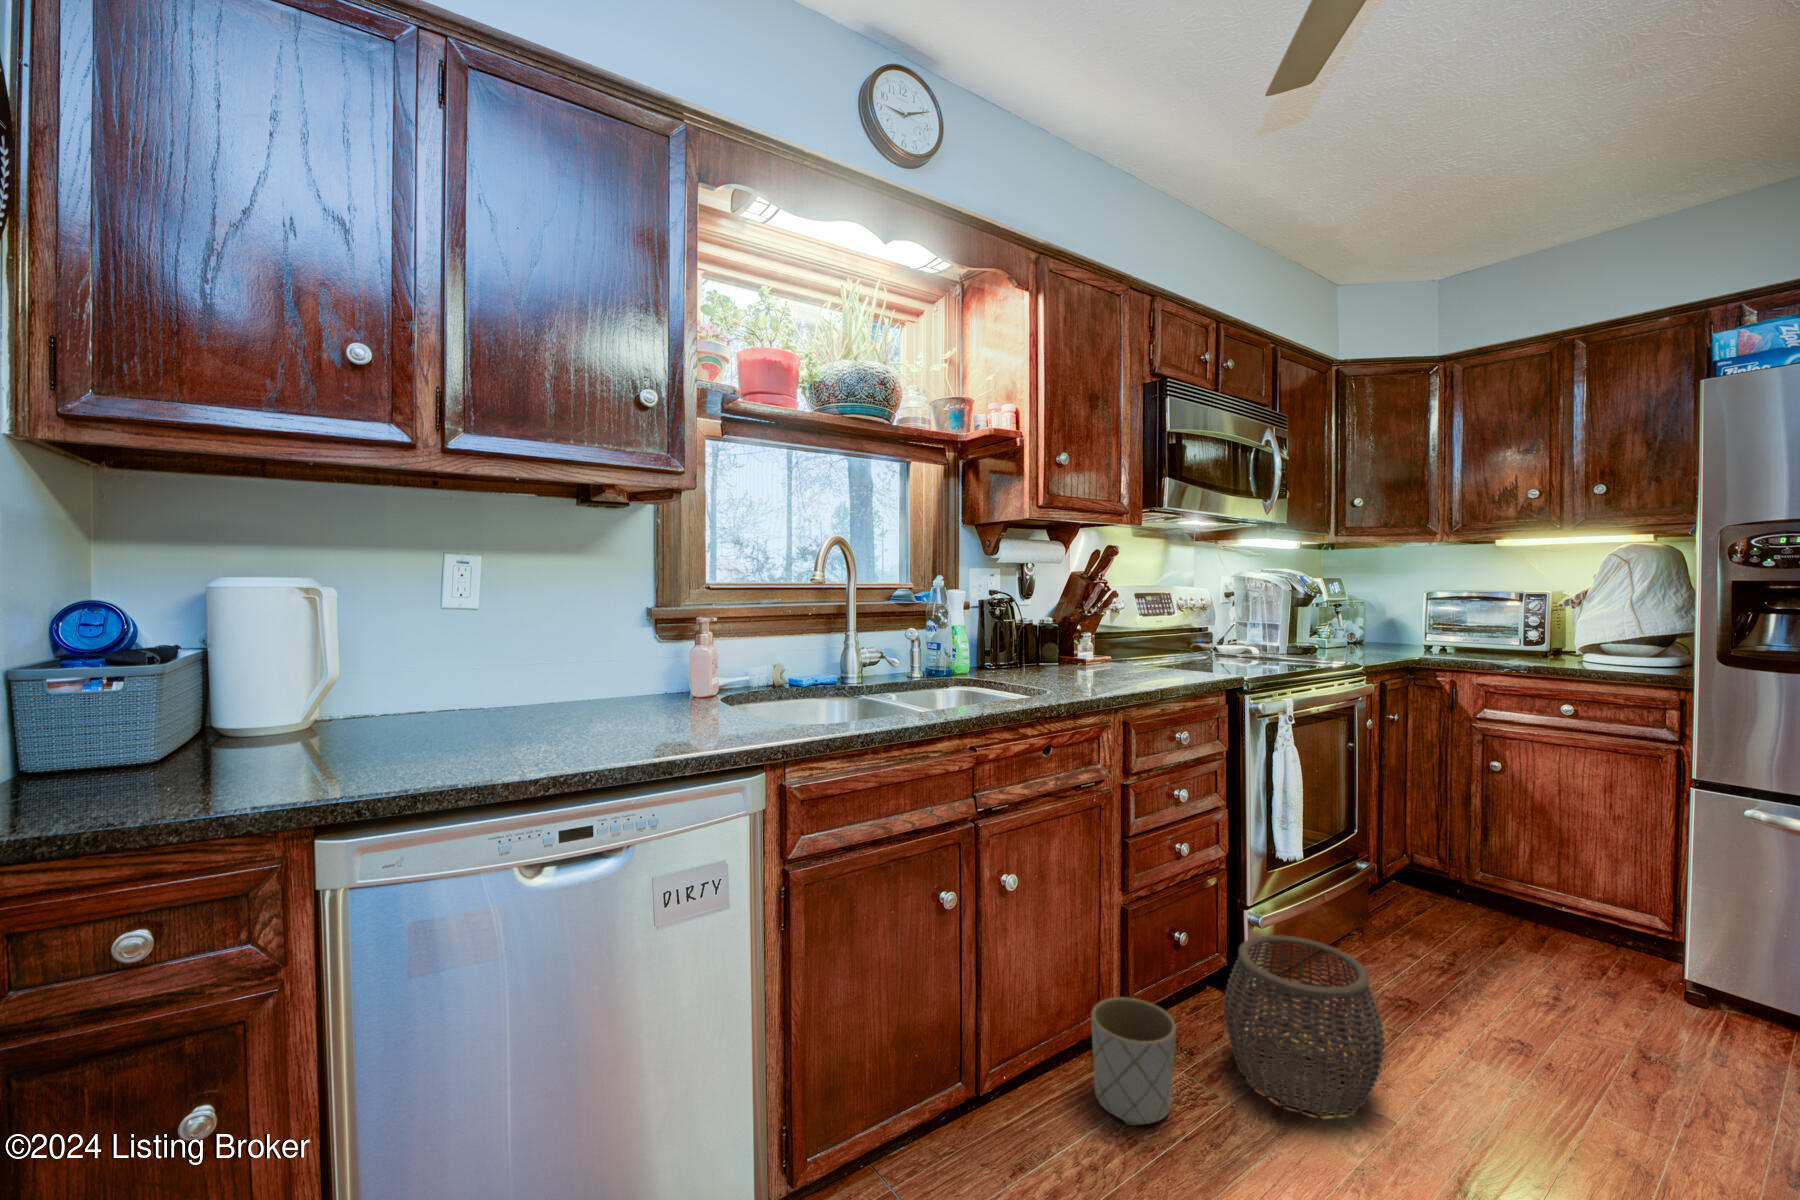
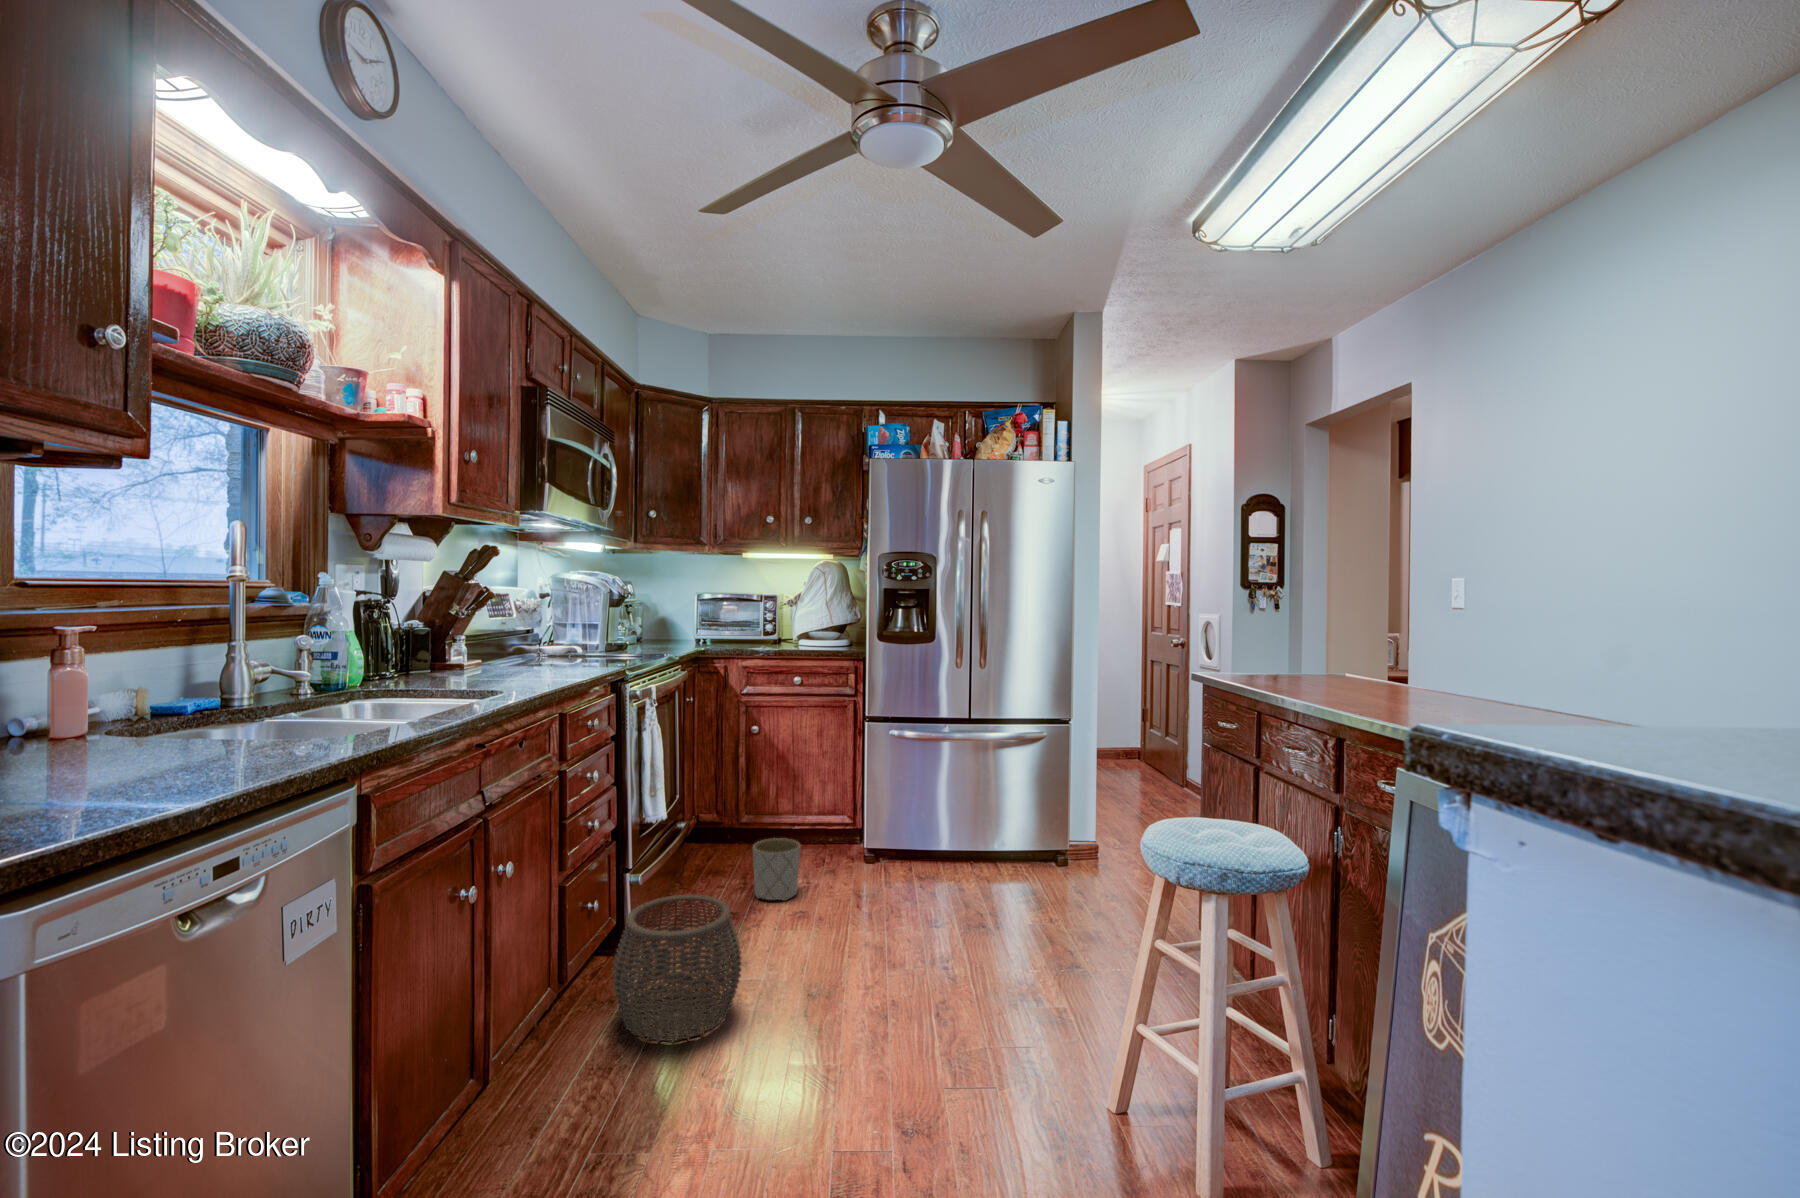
planter: present [1091,997,1176,1126] -> present [753,838,800,901]

